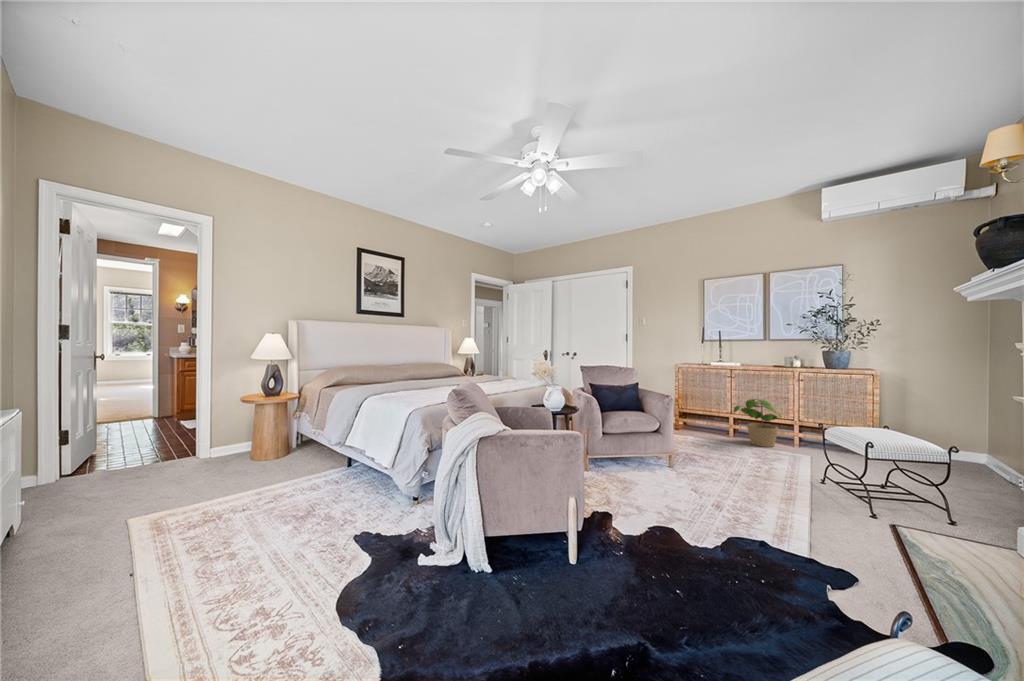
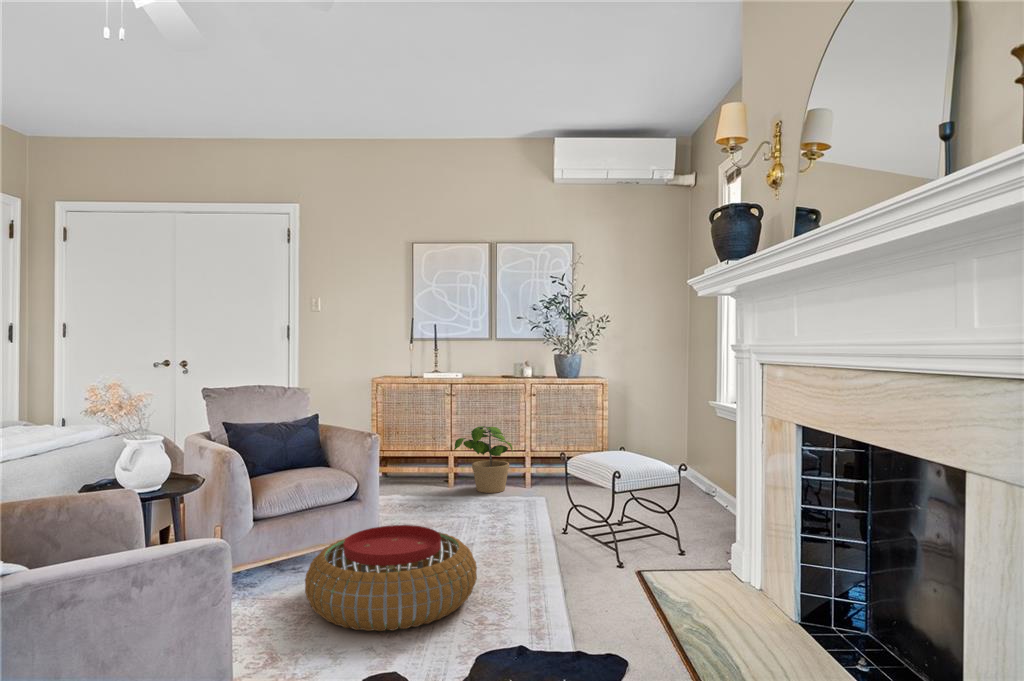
pouf: none [629,451,740,513] -> present [305,525,477,631]

